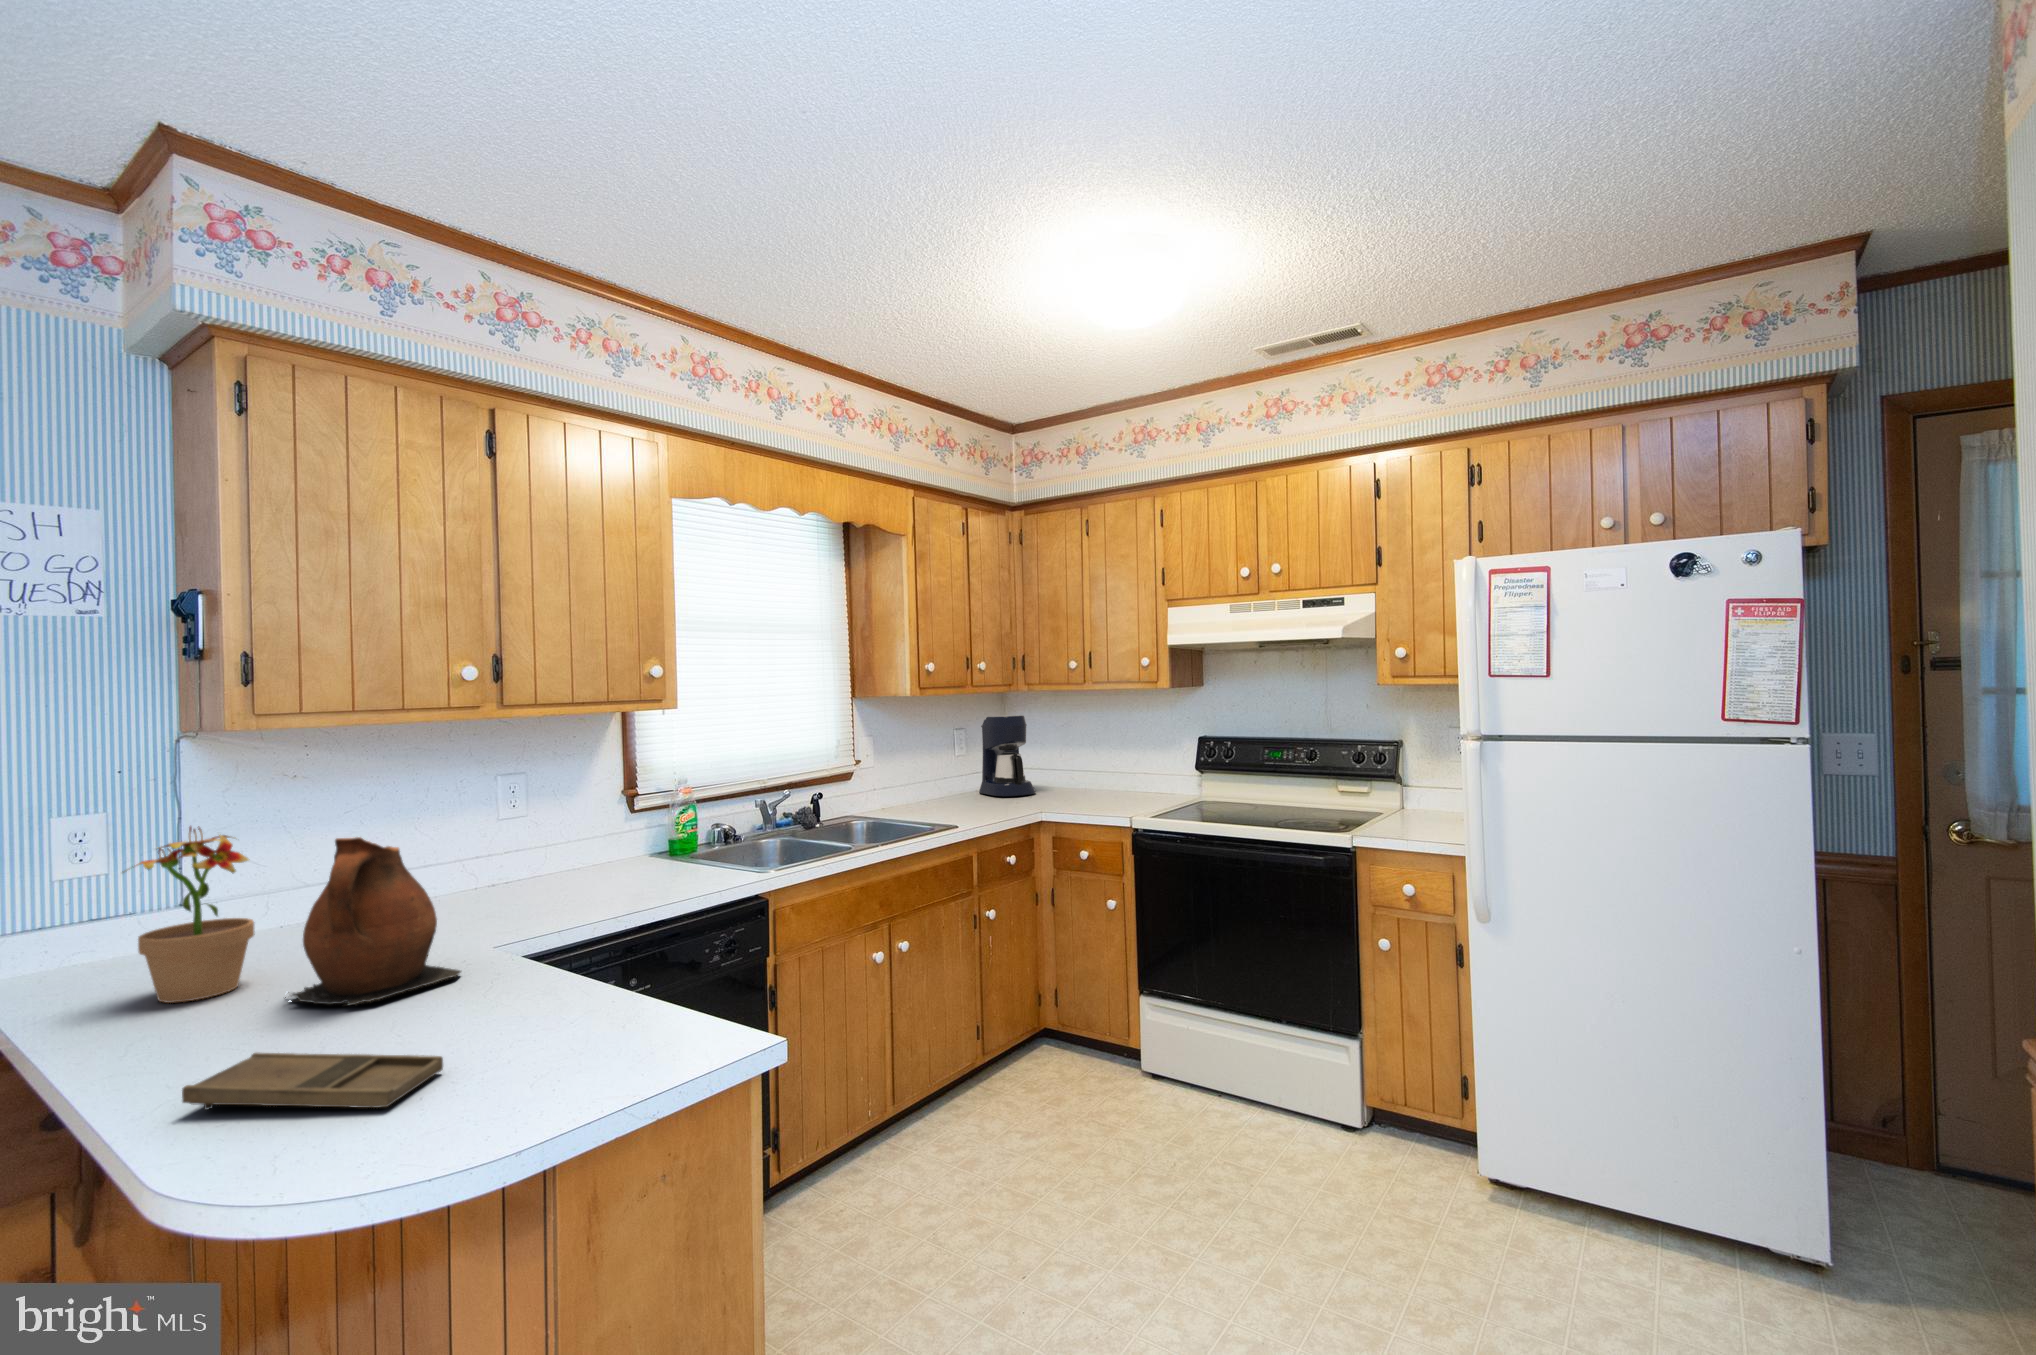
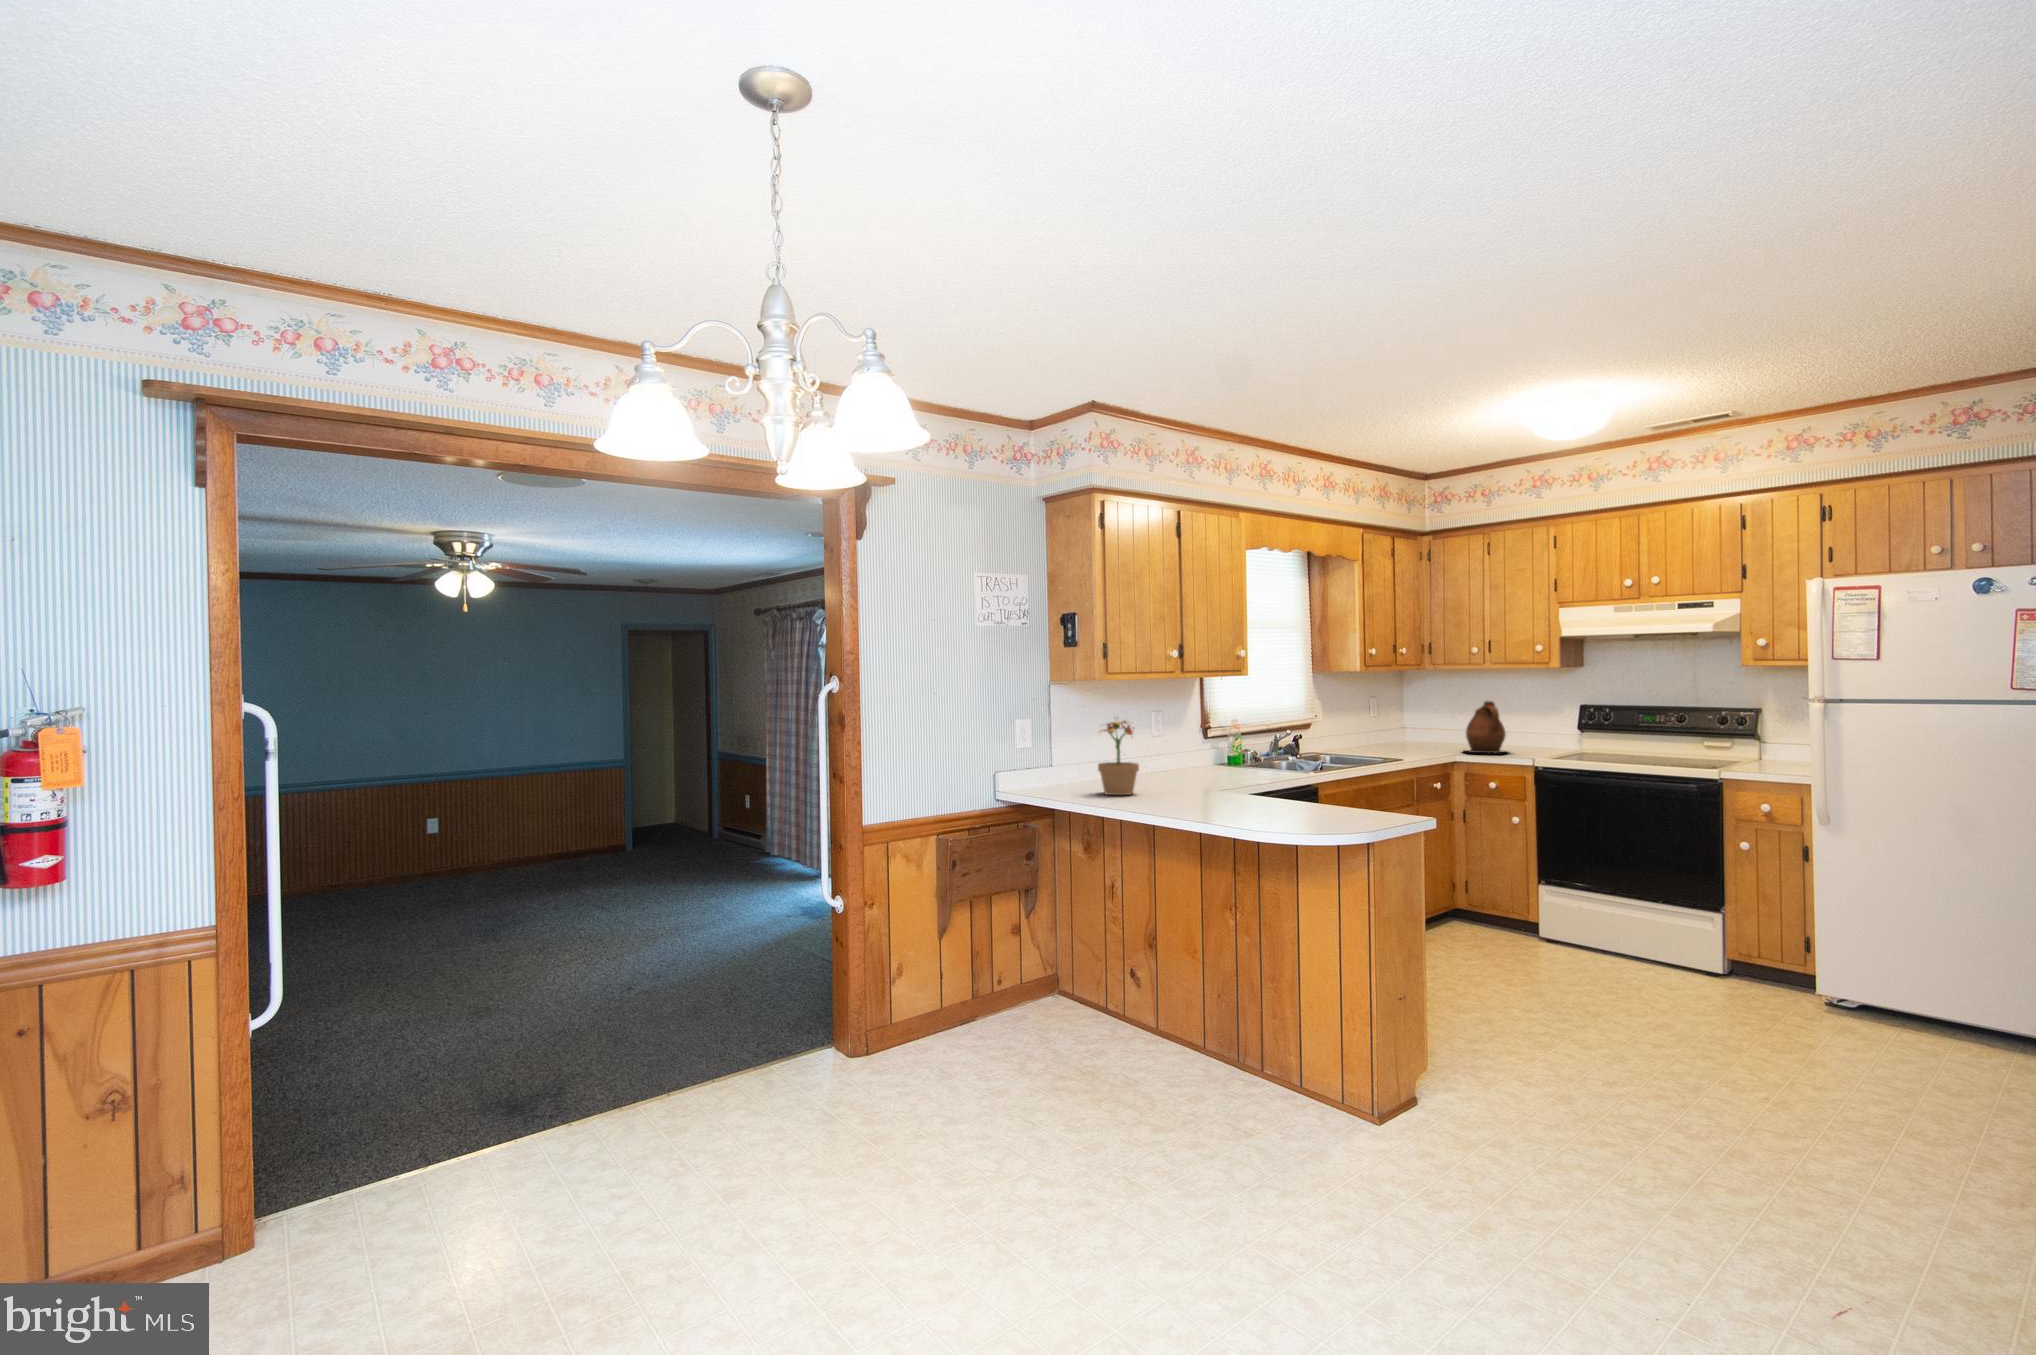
coffee maker: present [979,715,1035,796] -> none [1392,688,1439,748]
ceramic pitcher: present [285,837,461,1006] -> present [1464,701,1506,753]
tray: present [182,1053,443,1110] -> none [1226,799,1310,816]

